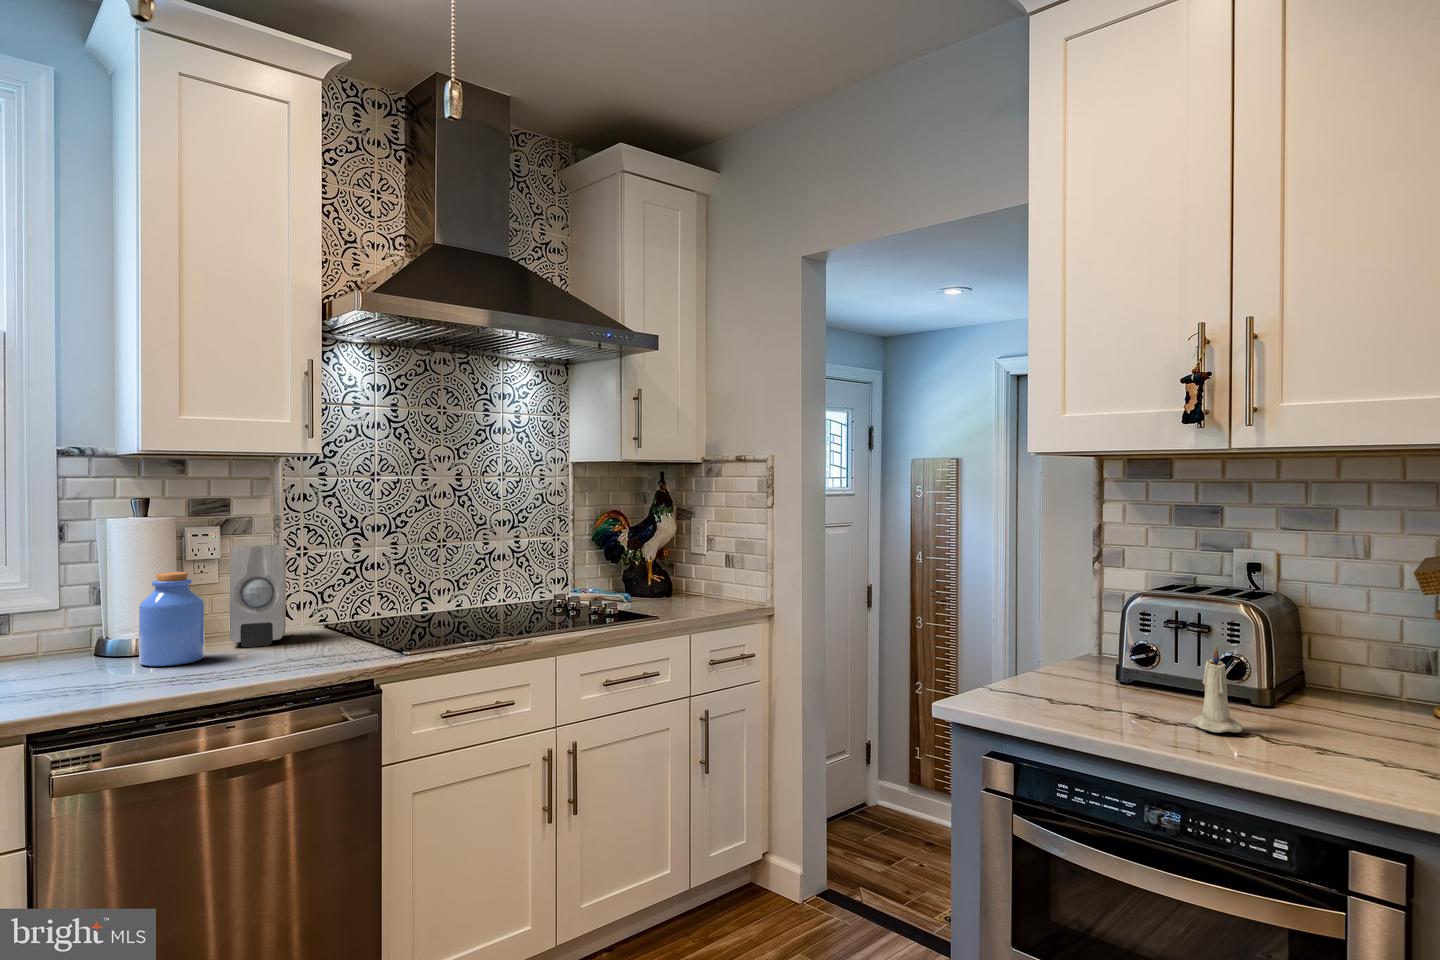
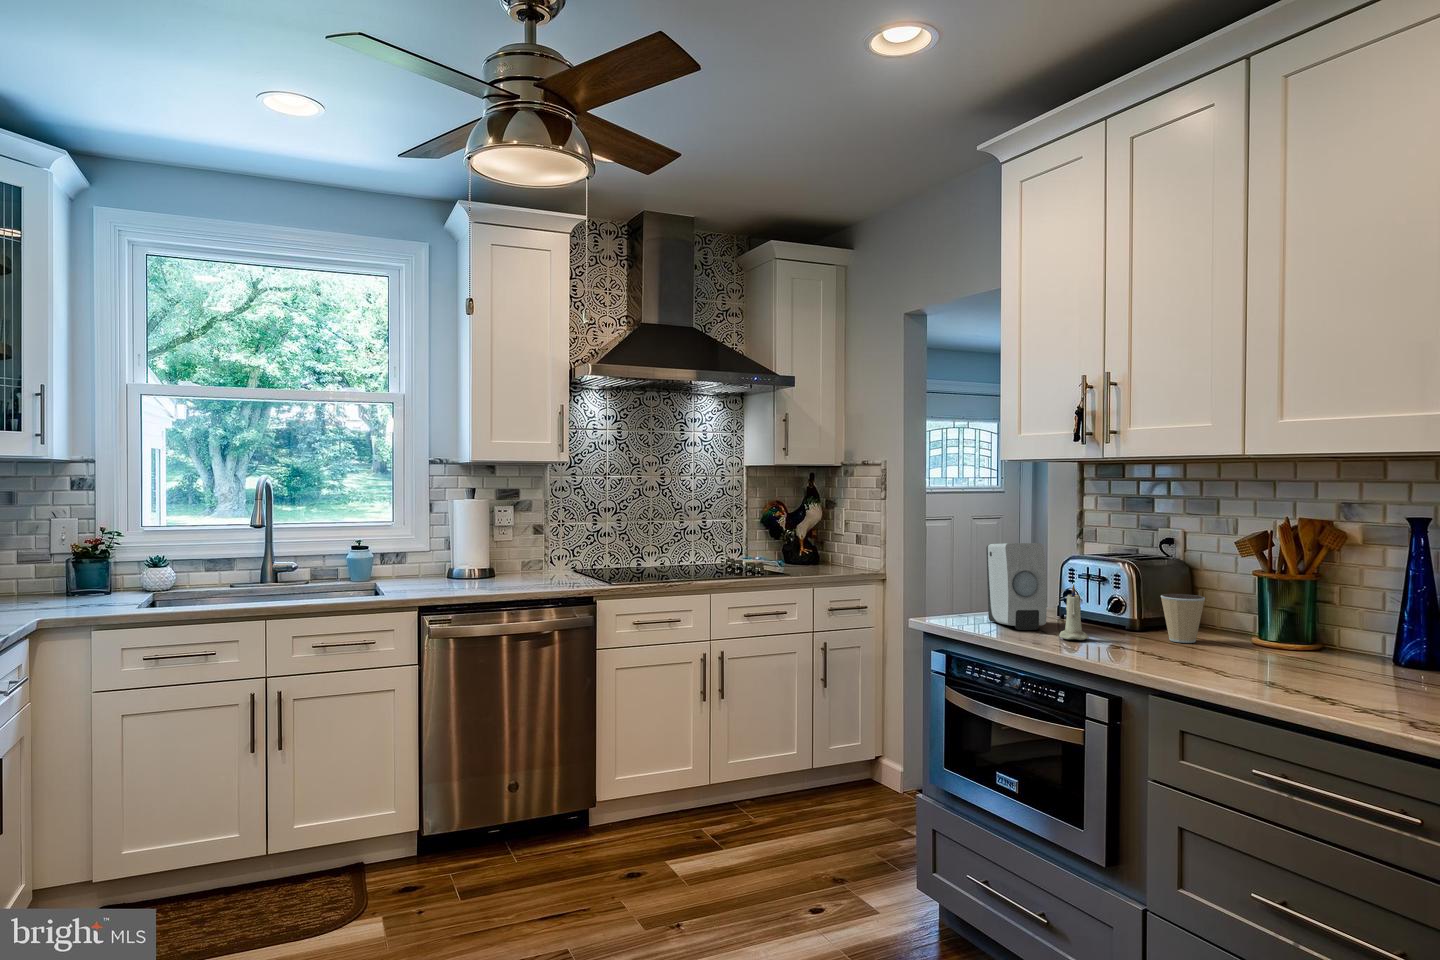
soap dispenser: present [230,544,286,647] -> present [986,543,1047,630]
jar: present [139,572,204,666] -> none [472,531,504,583]
coffee cup: none [1314,649,1387,725] -> present [1160,594,1205,643]

